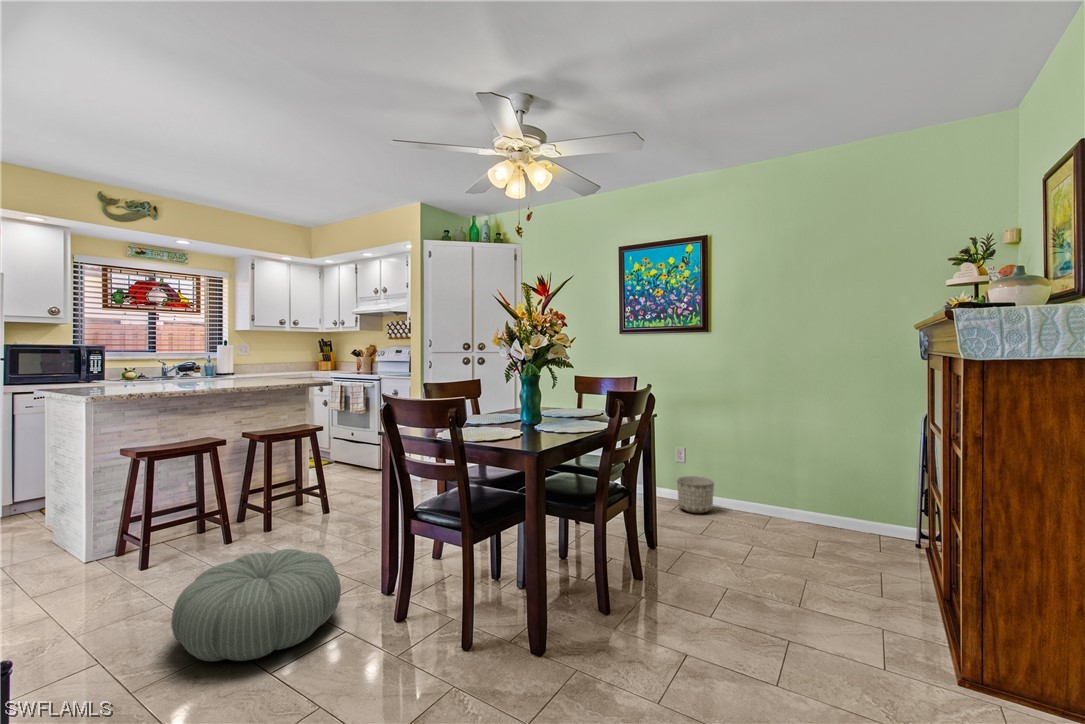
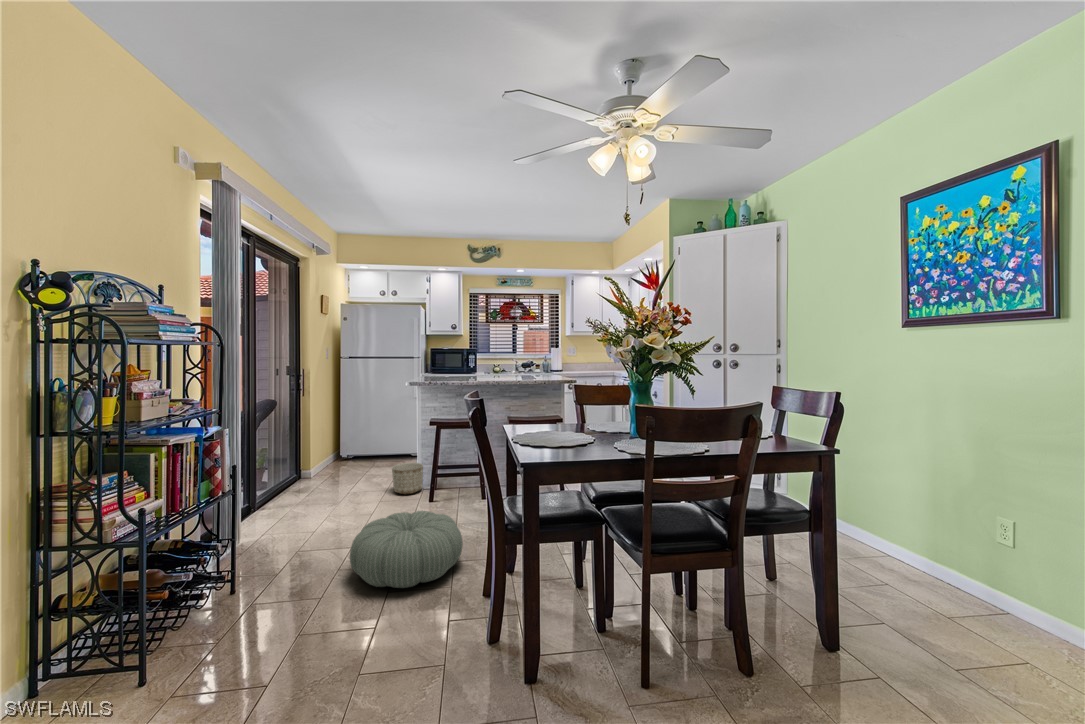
planter: present [677,476,714,513] -> present [392,463,423,494]

